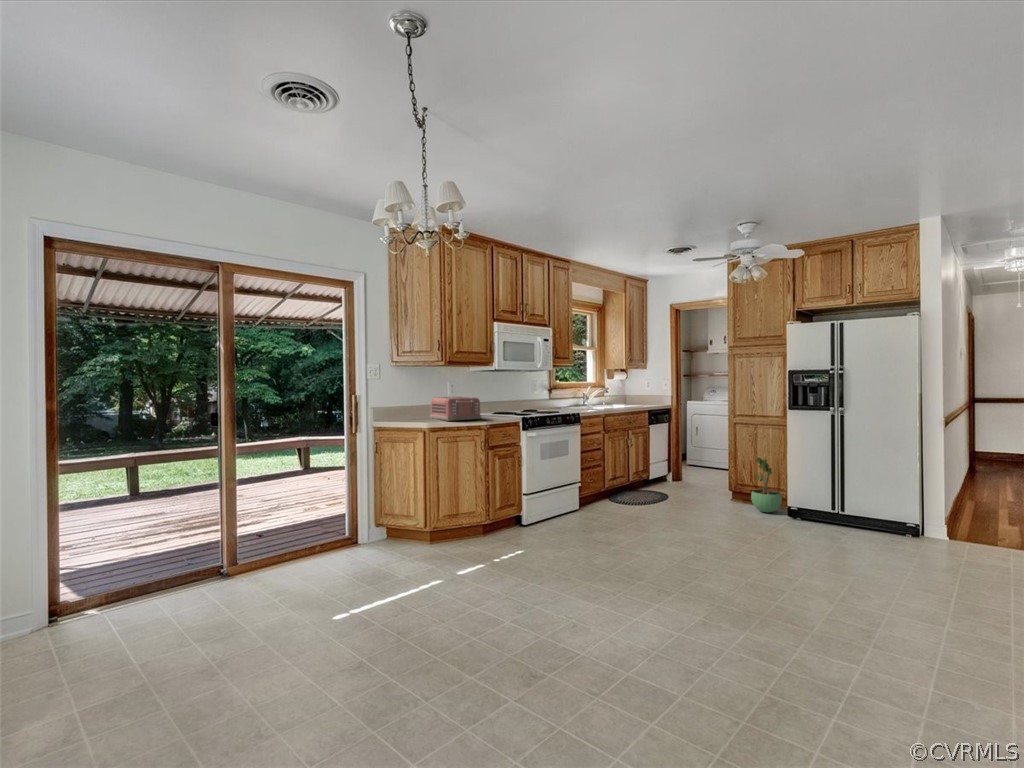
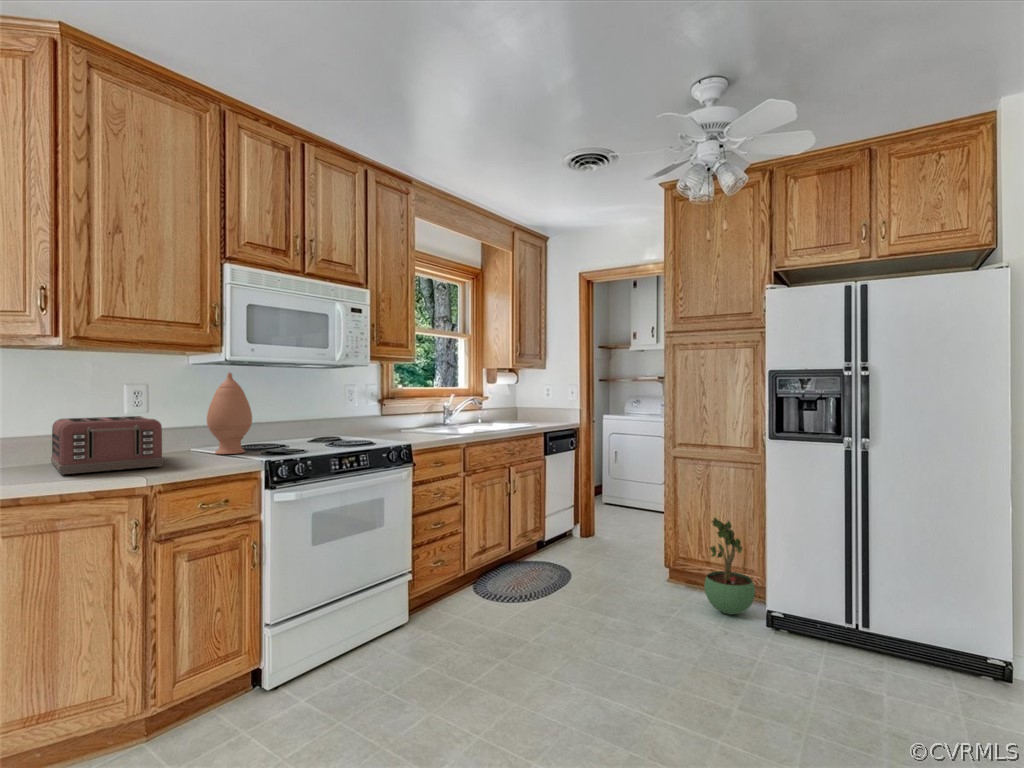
vase: none [486,375,506,416] -> present [207,372,252,454]

